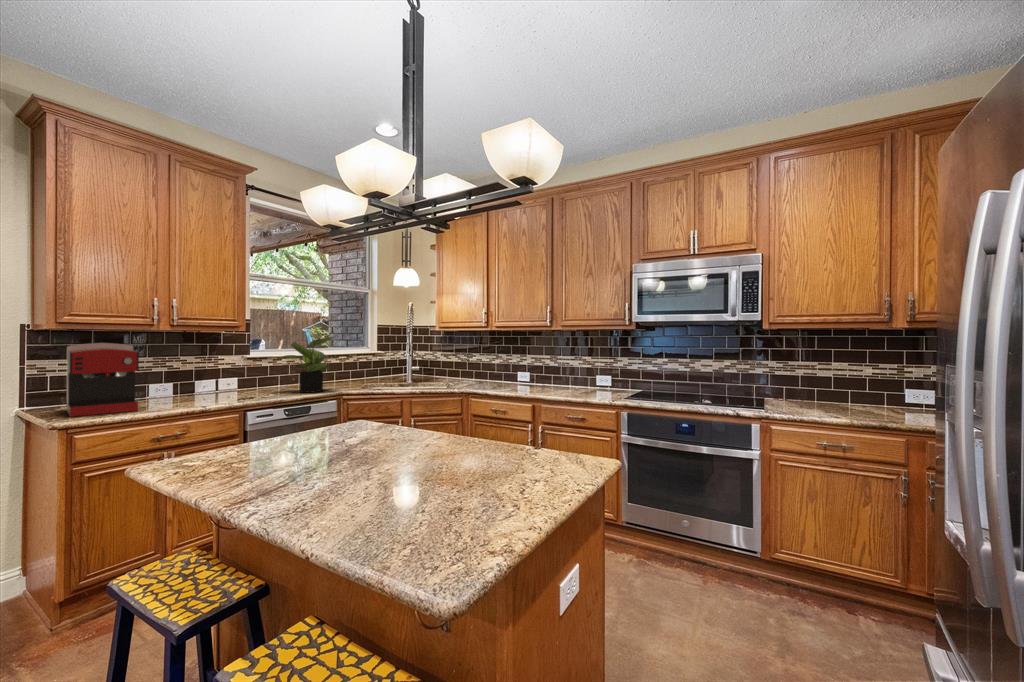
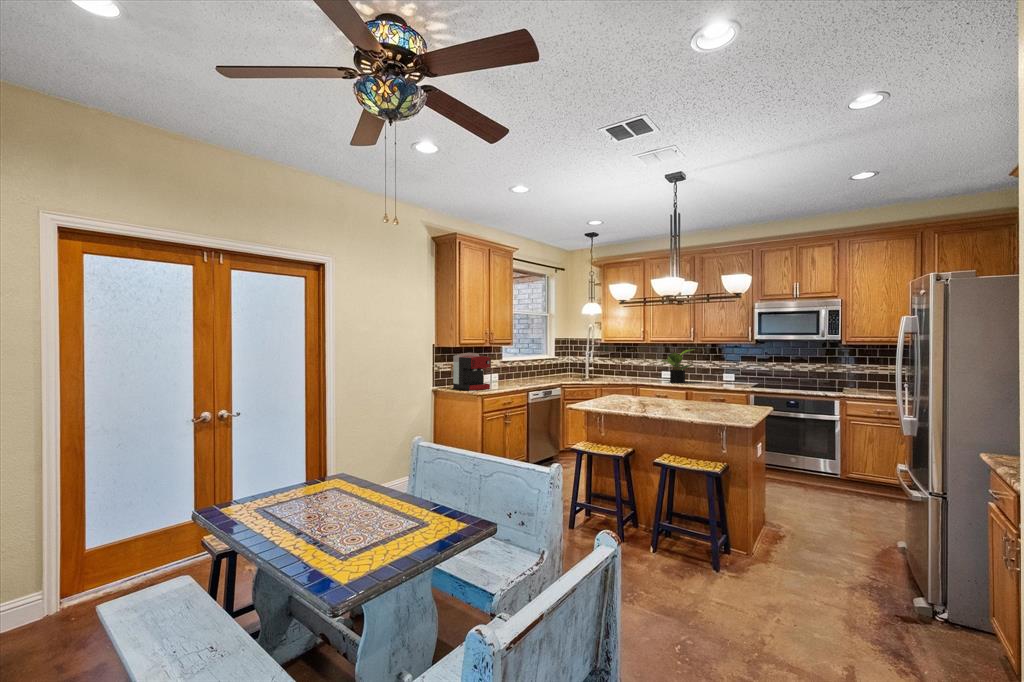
potted plant: present [280,337,334,393] -> present [662,349,695,383]

